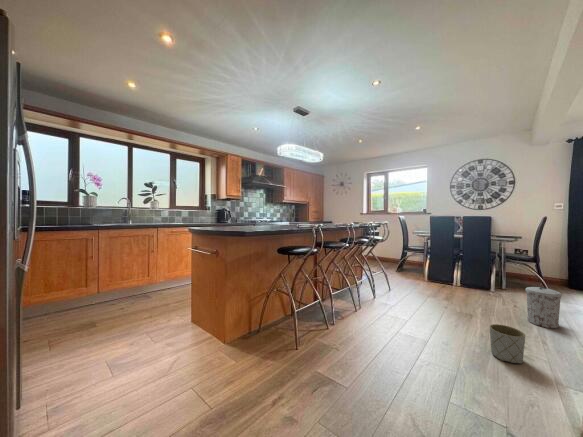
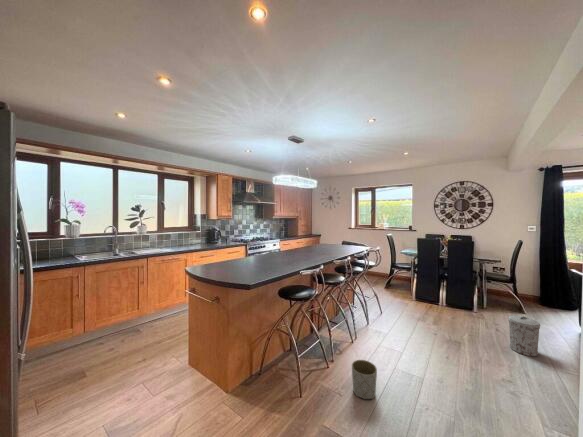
planter: present [490,324,525,364] -> present [352,360,377,399]

